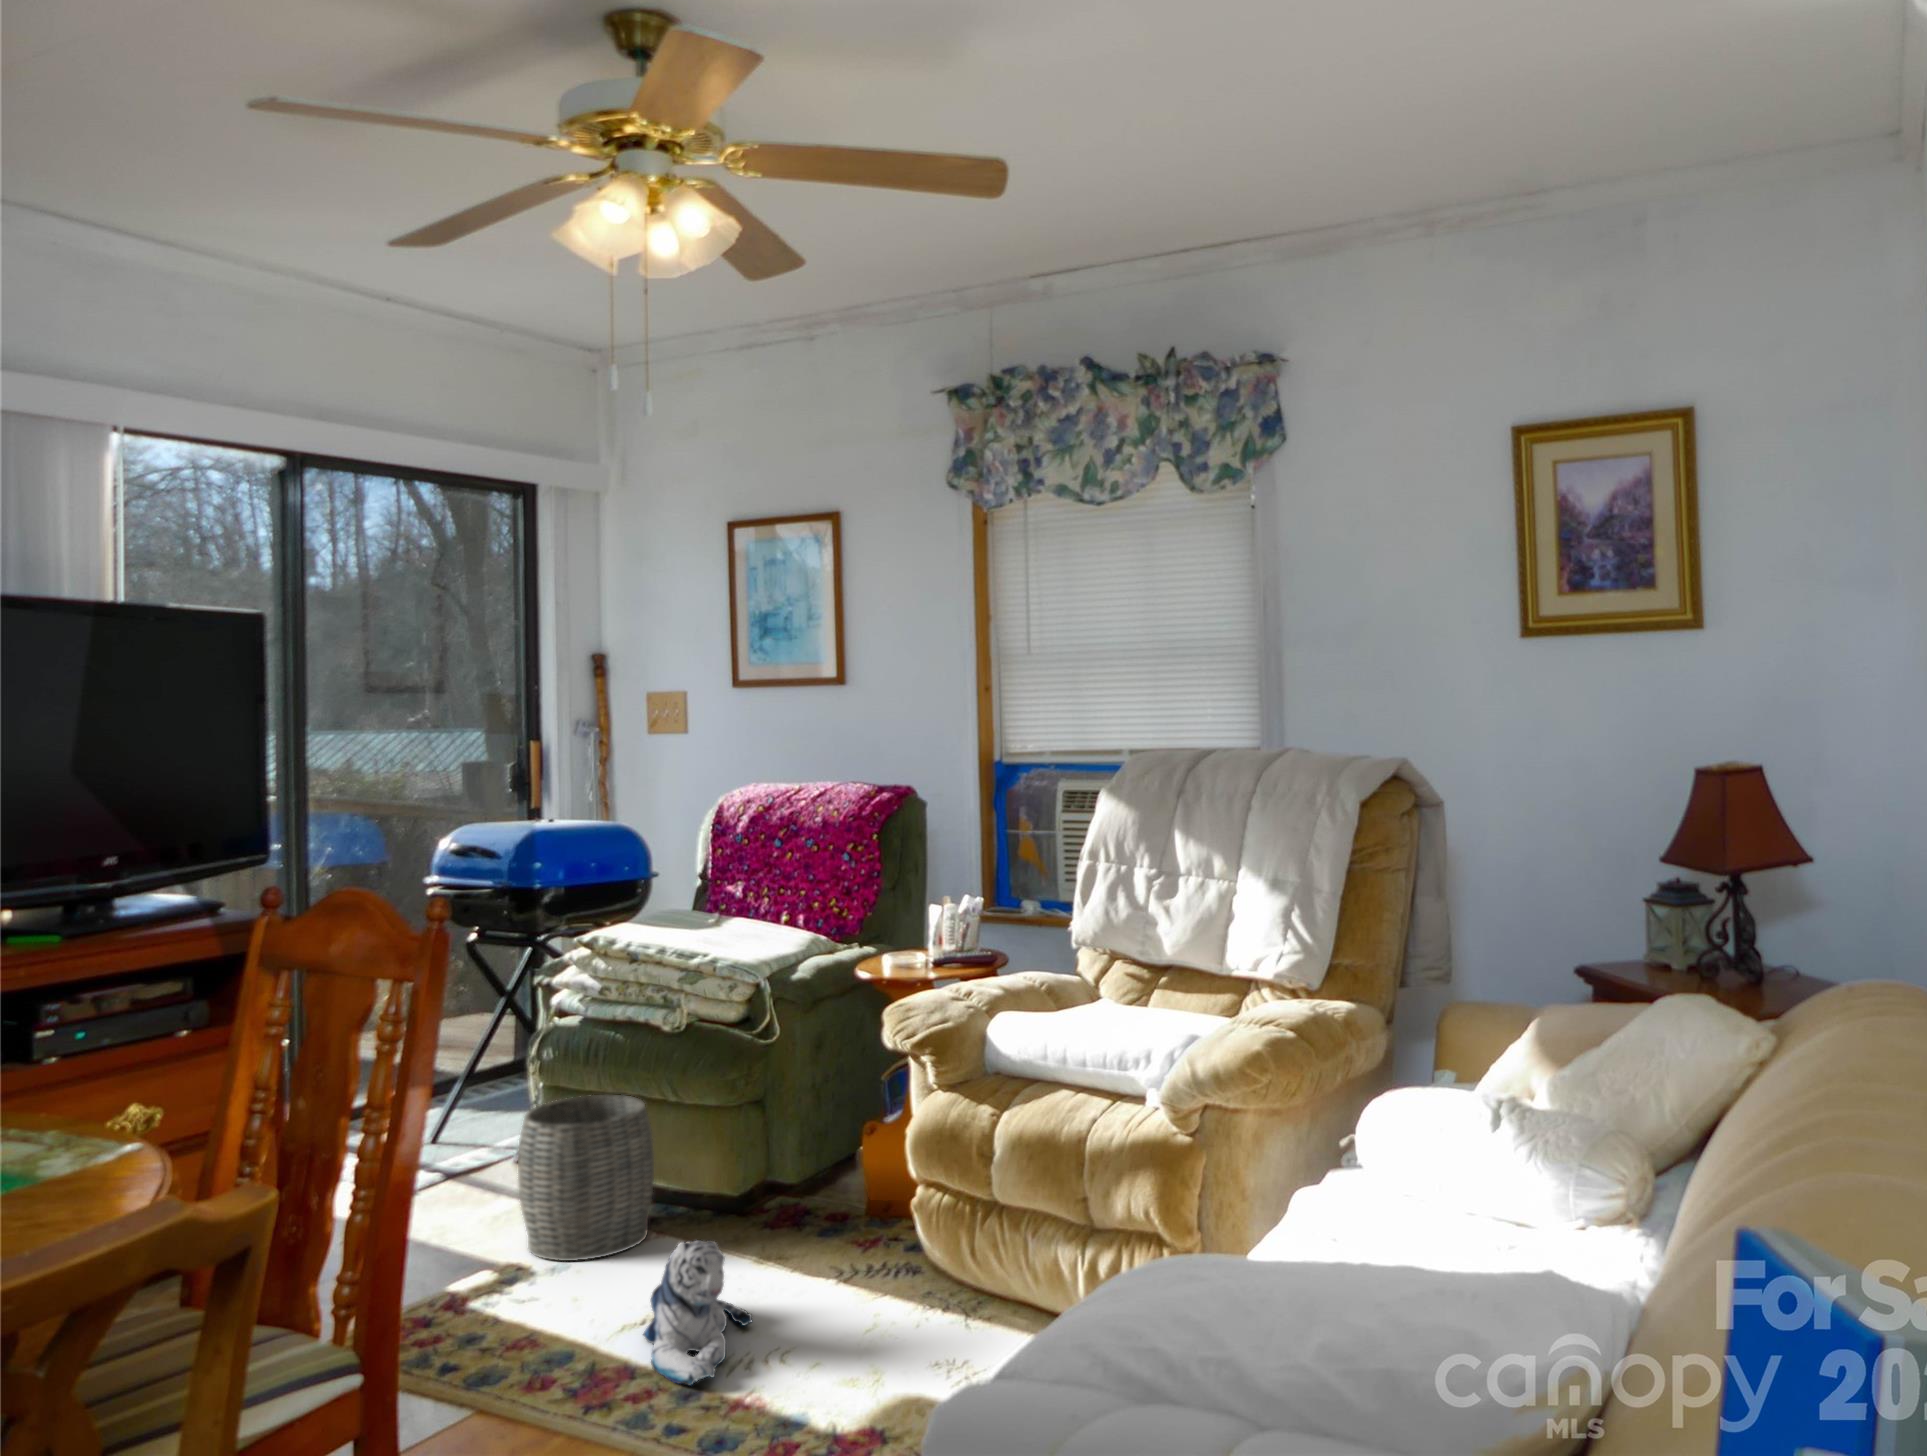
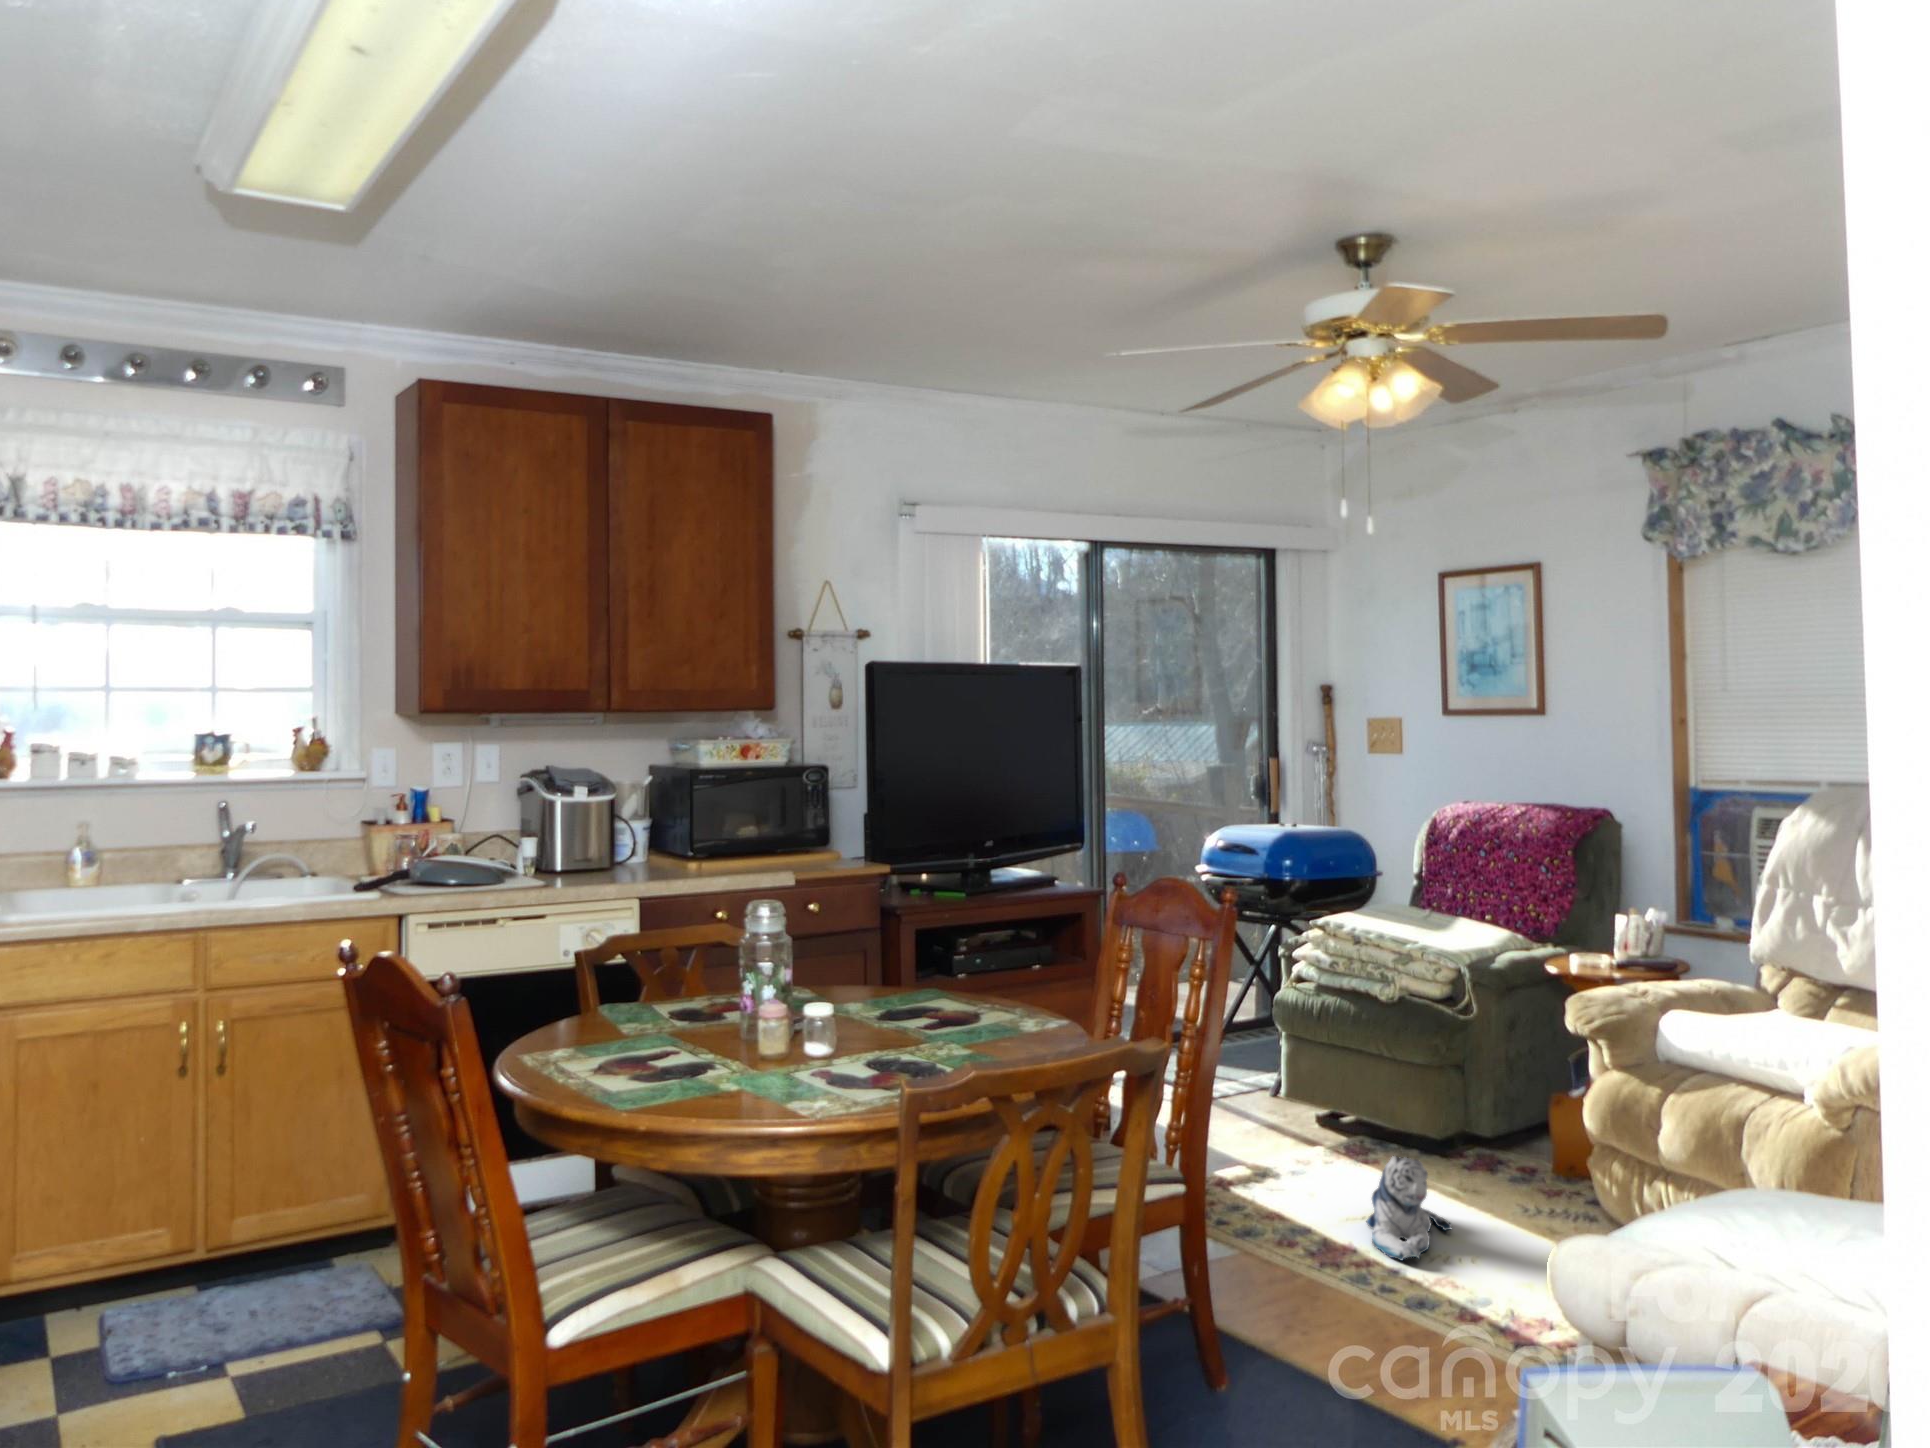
woven basket: present [518,1095,654,1261] -> none [1272,1044,1375,1166]

